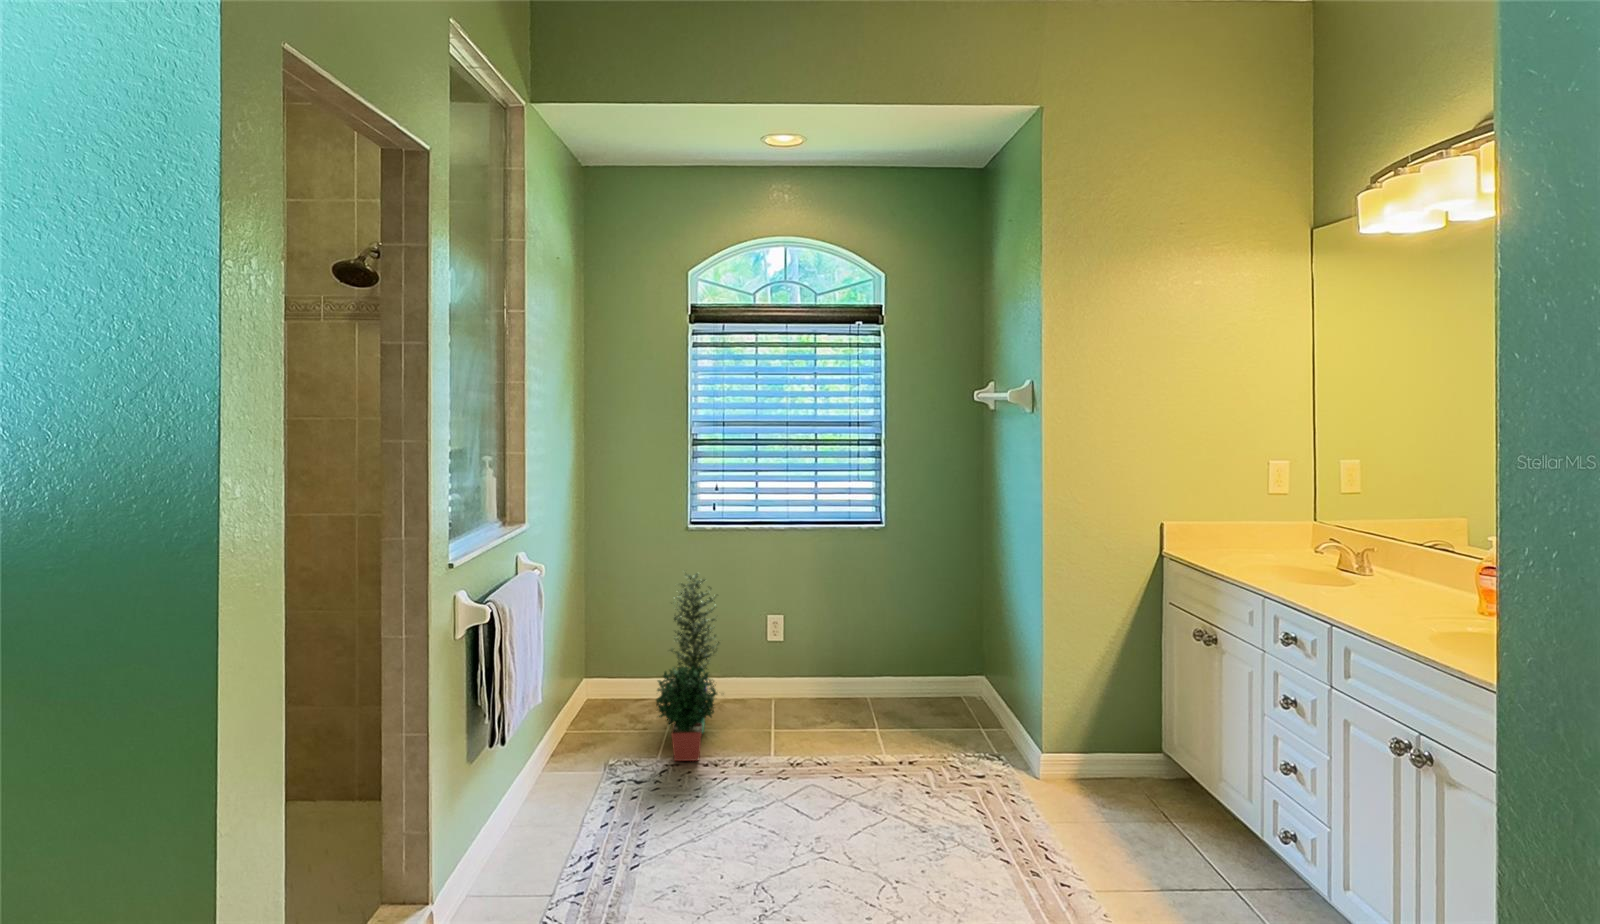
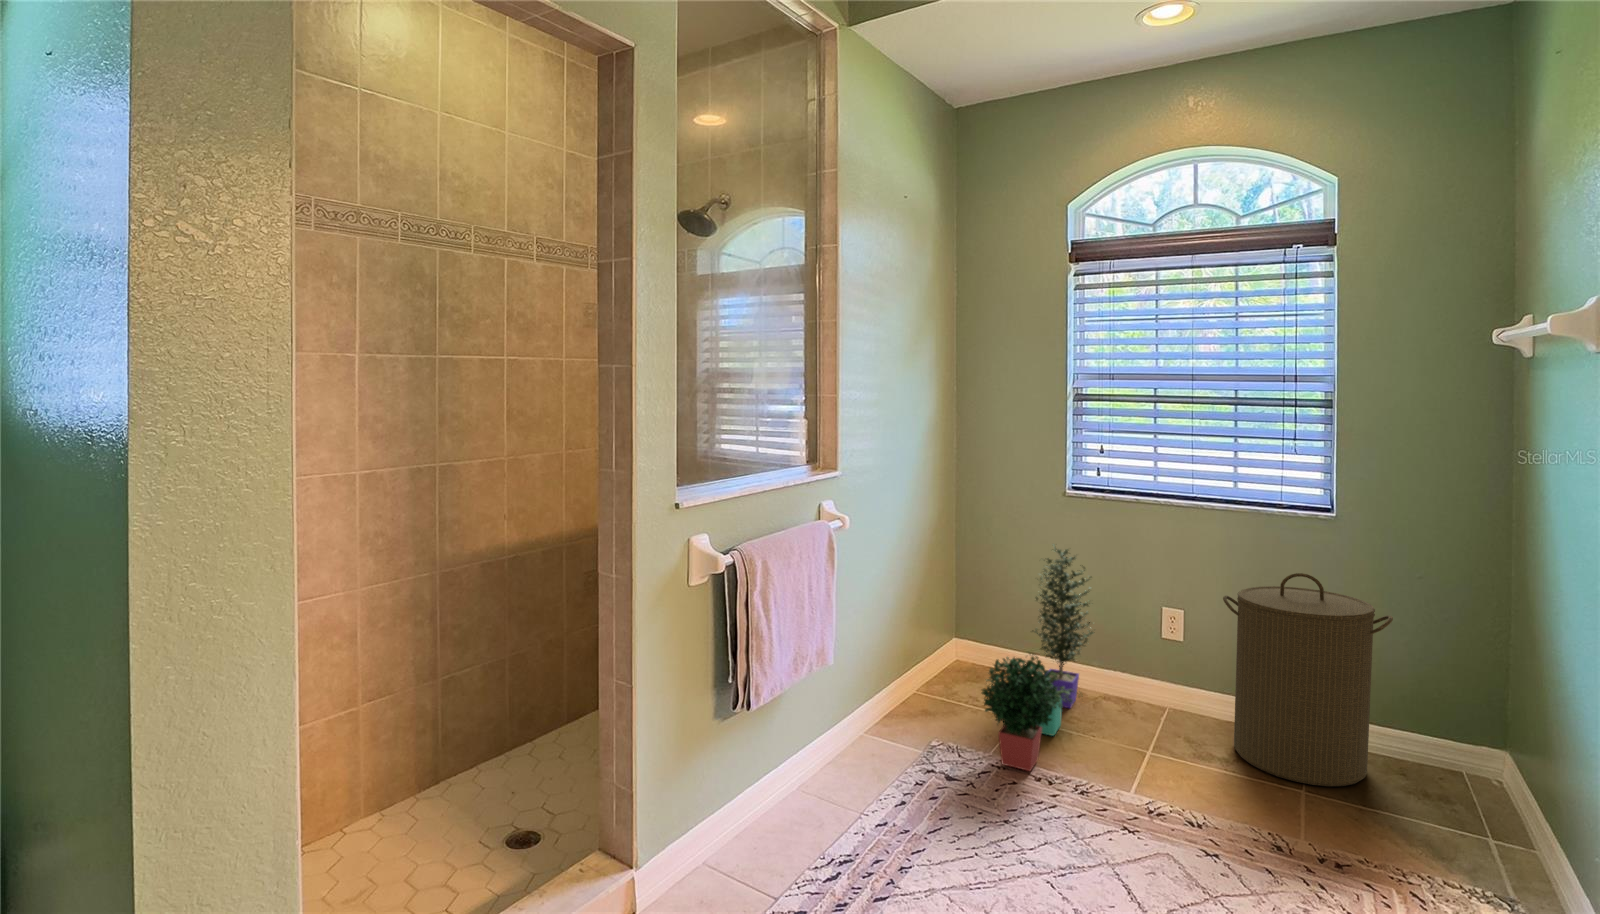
laundry hamper: none [818,572,921,725] -> present [1223,573,1393,786]

